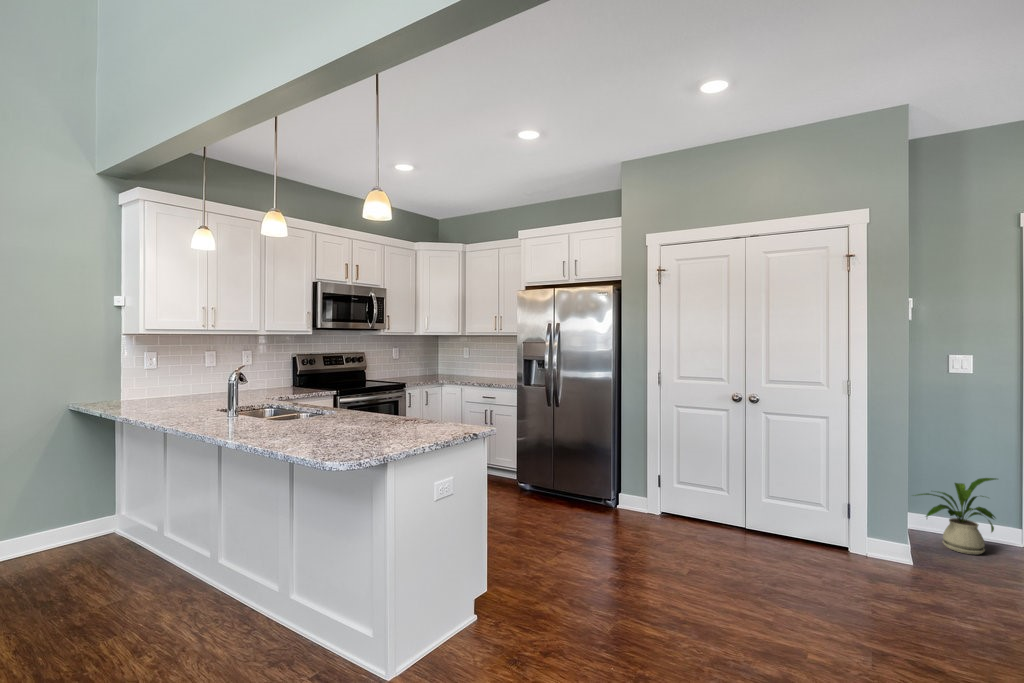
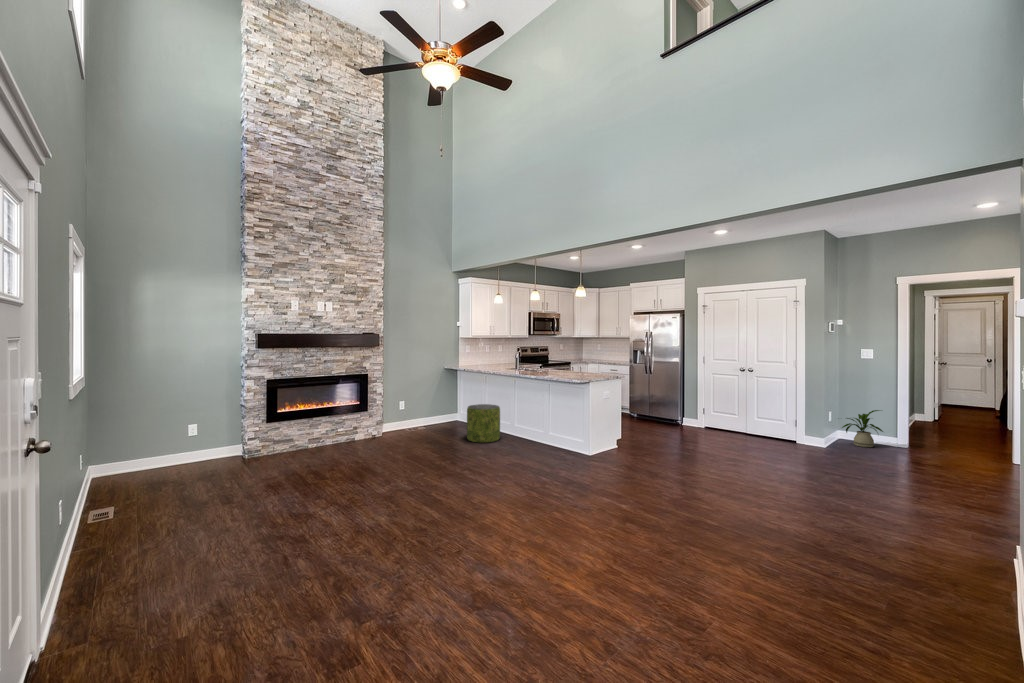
pouf: none [55,510,173,640] -> present [467,404,500,443]

